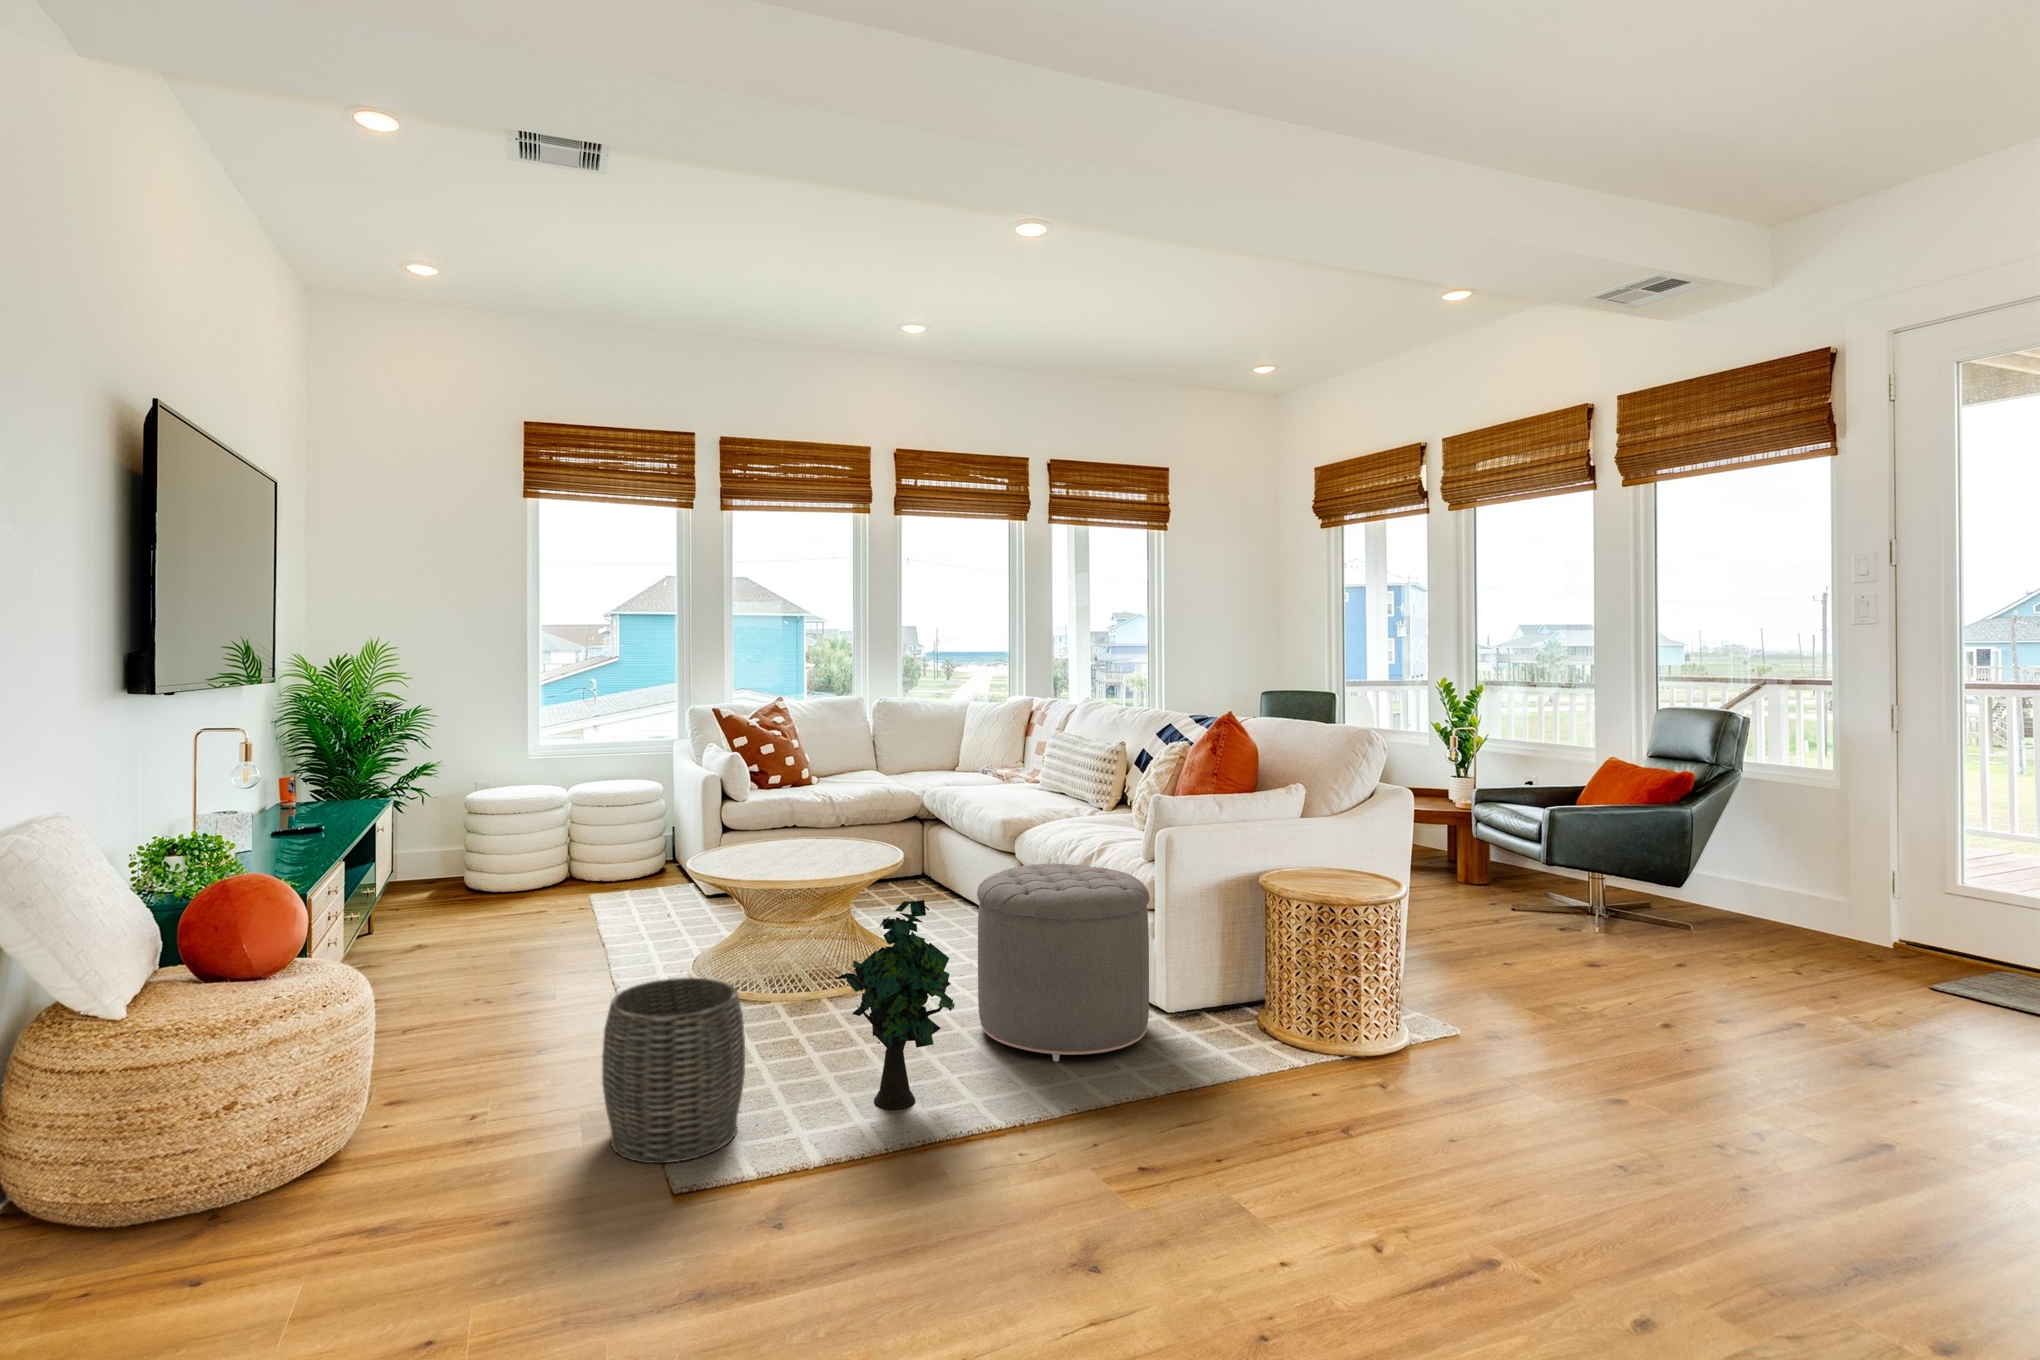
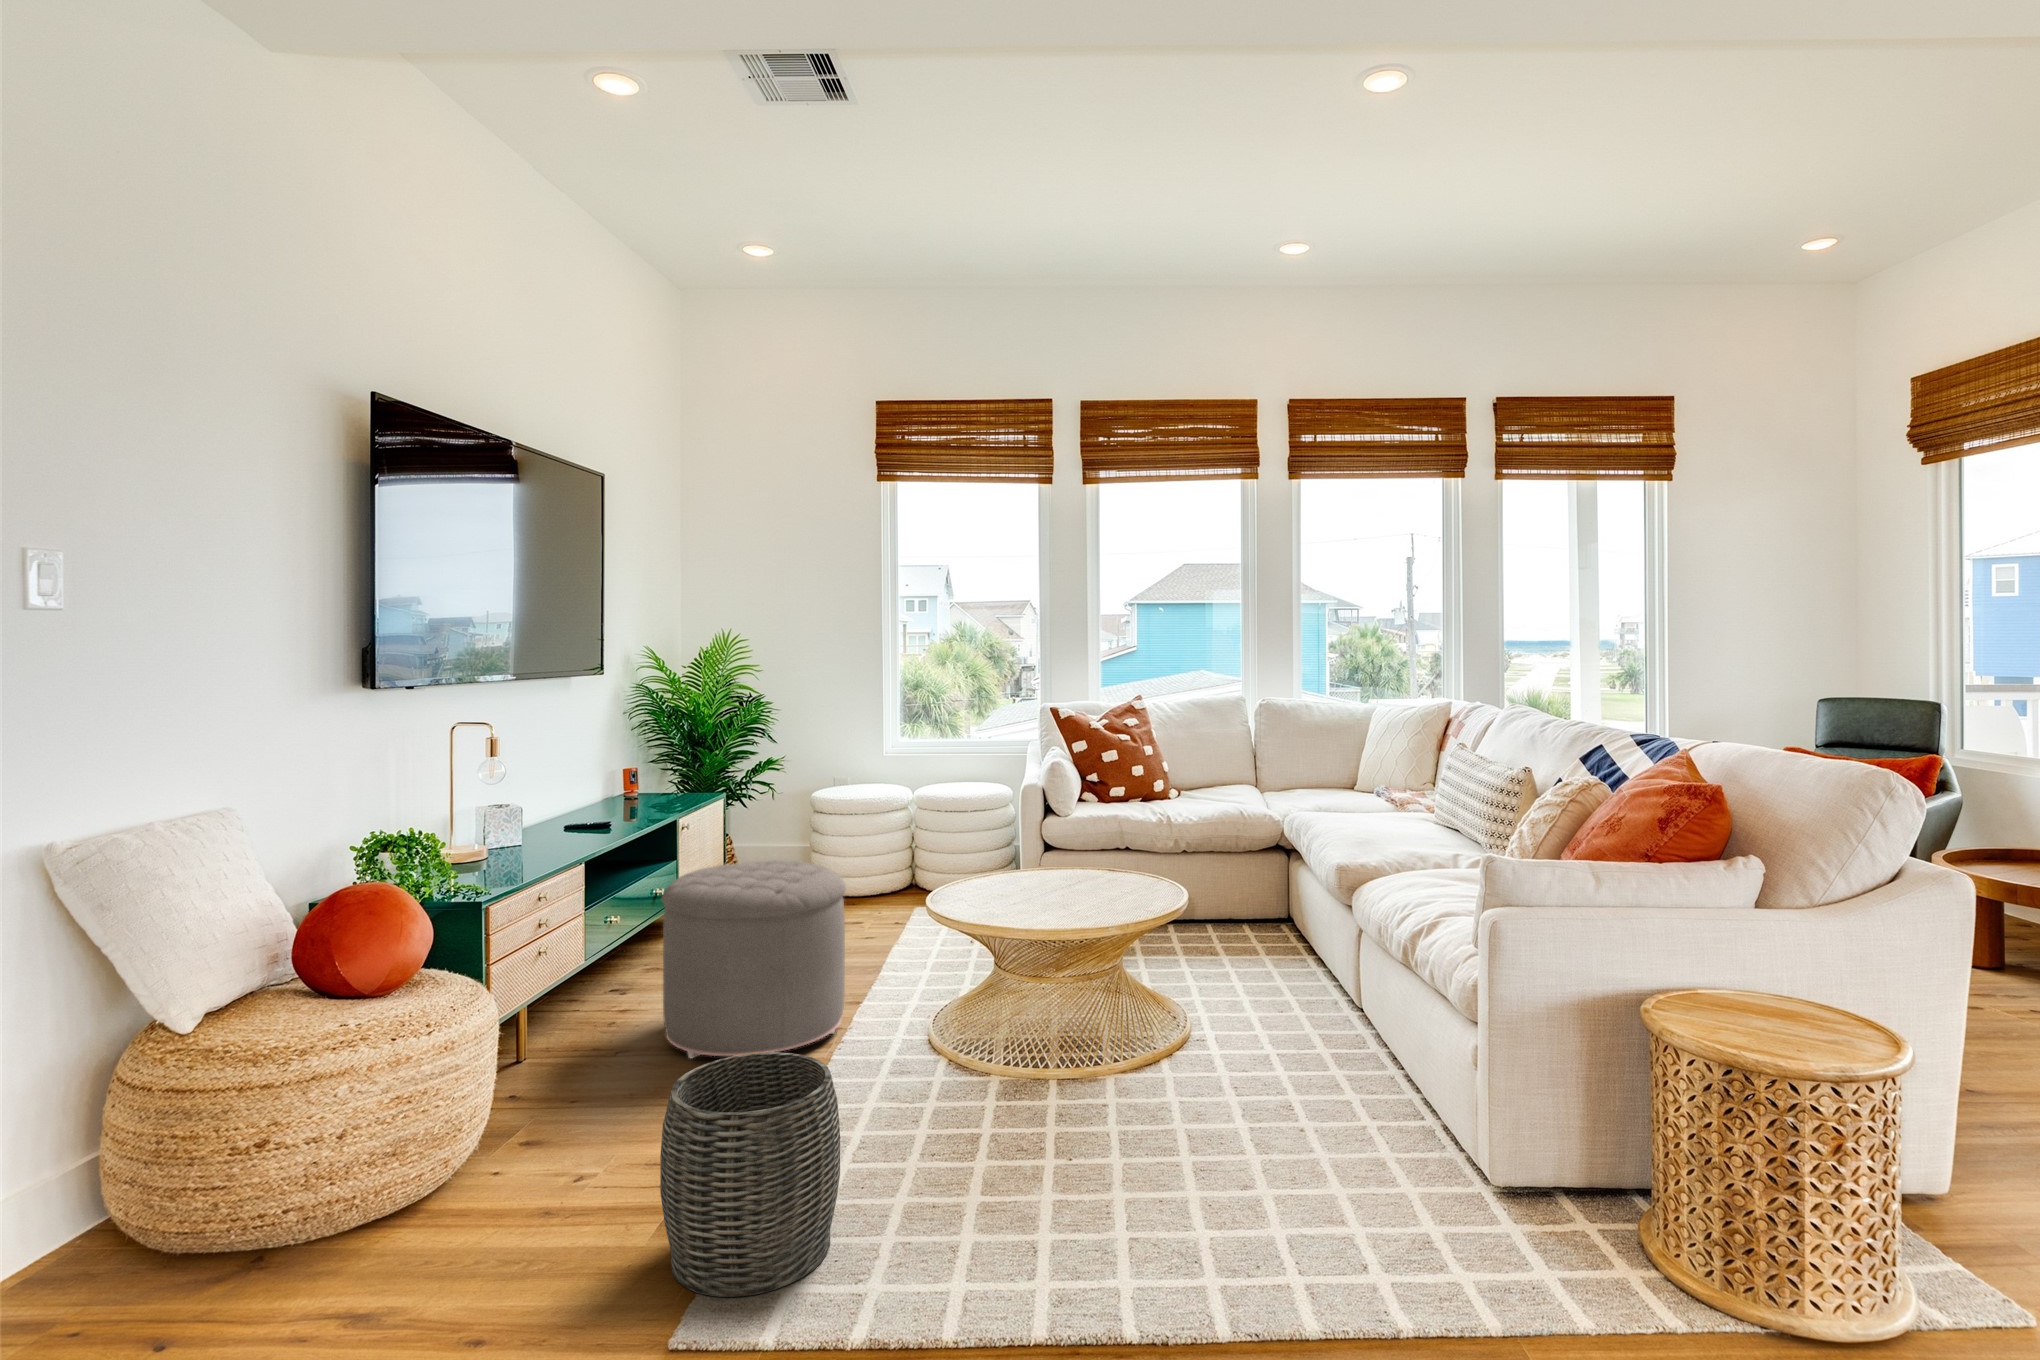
ottoman: present [977,863,1150,1061] -> present [662,860,846,1058]
decorative plant: present [835,900,955,1109] -> none [963,991,1123,1272]

